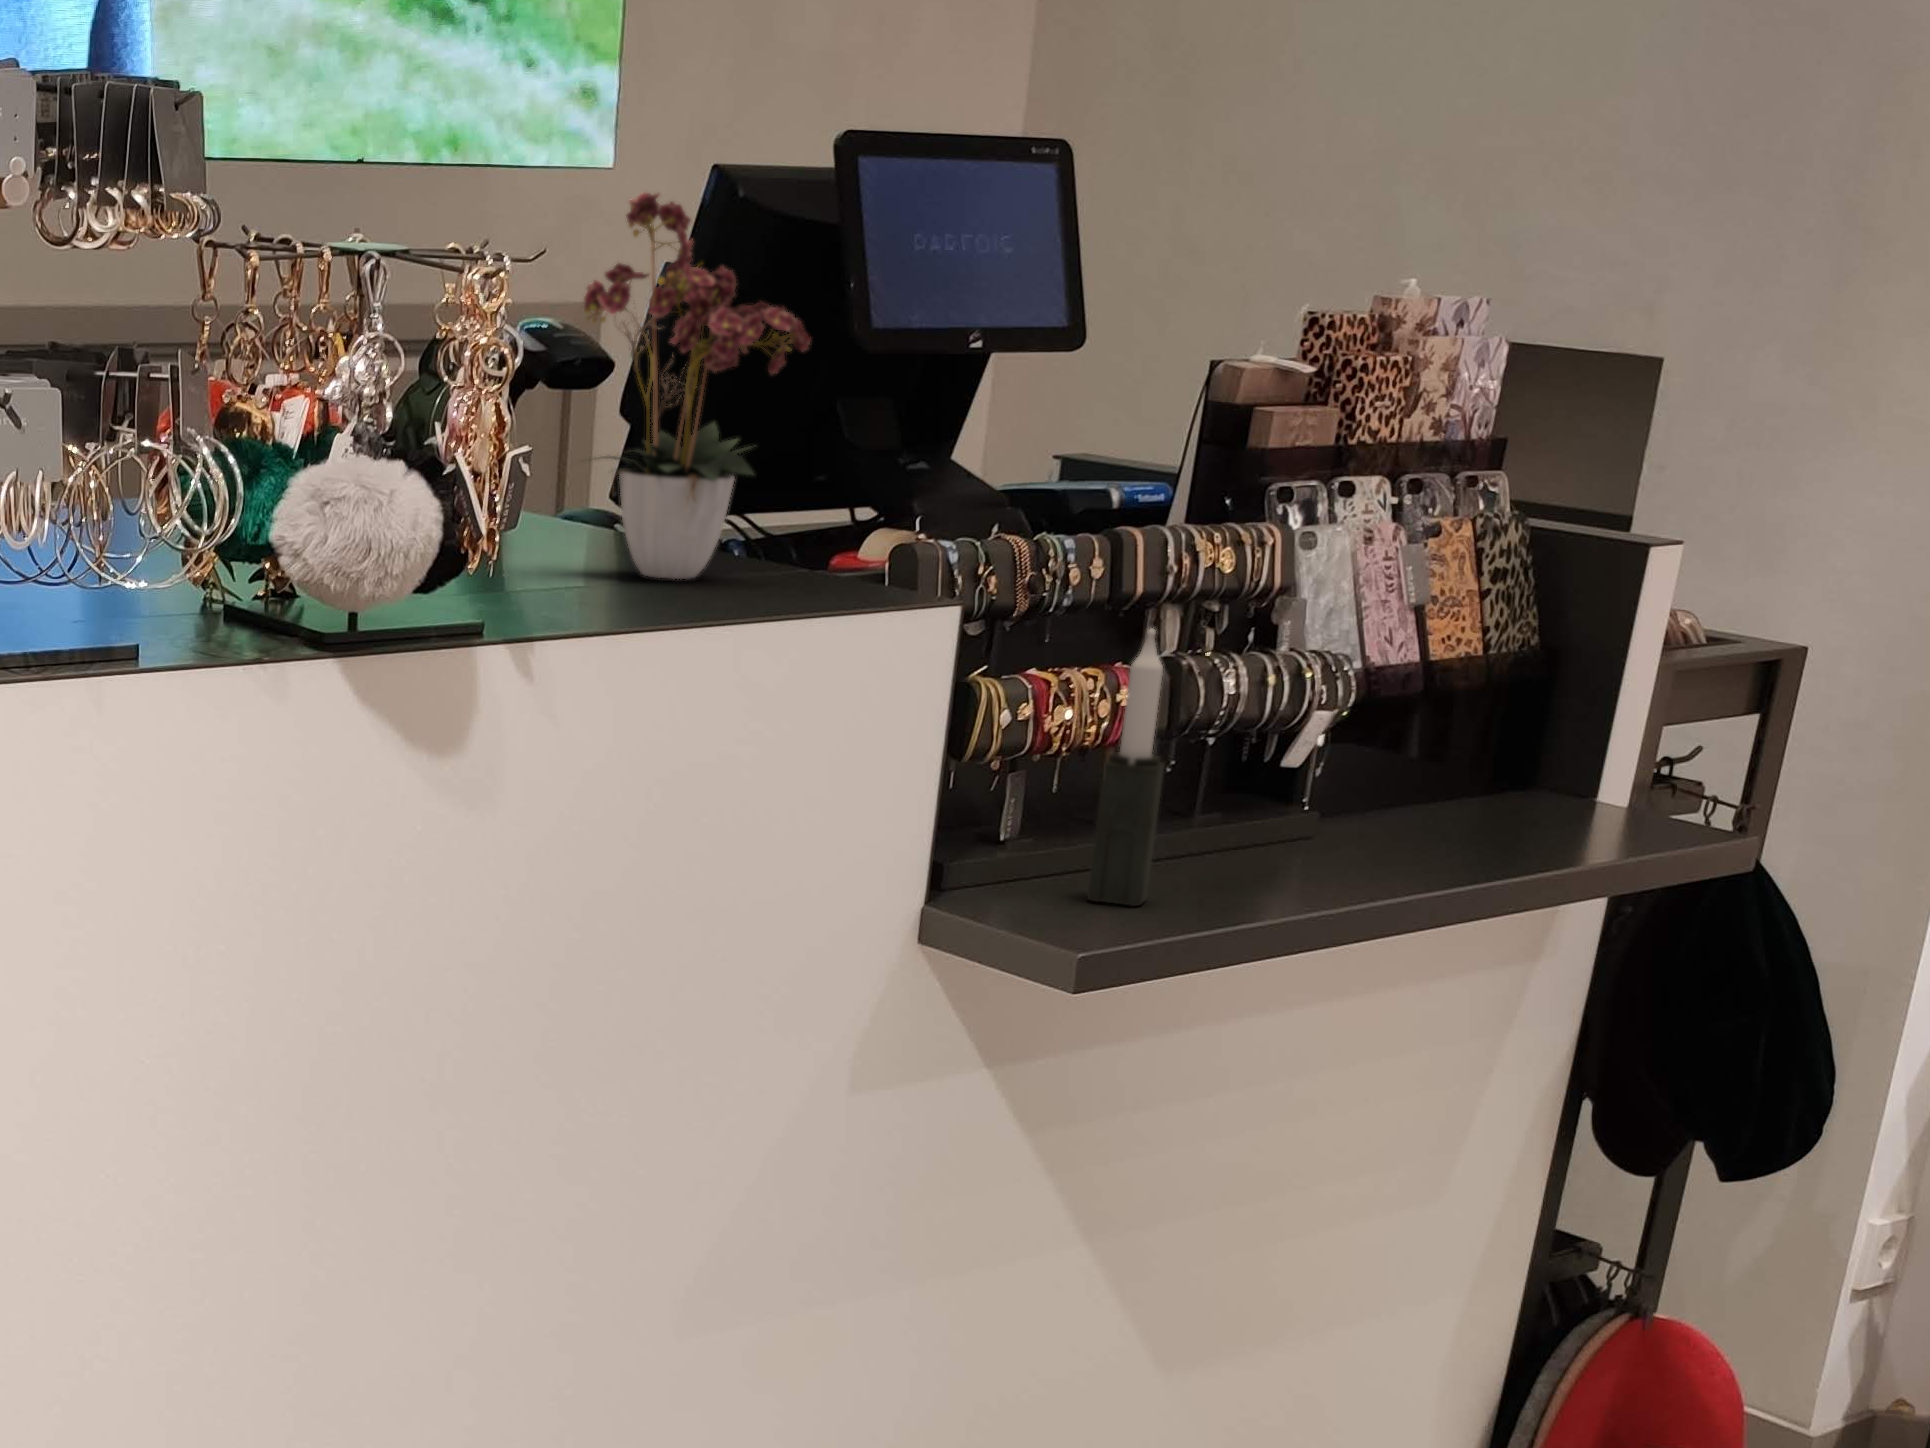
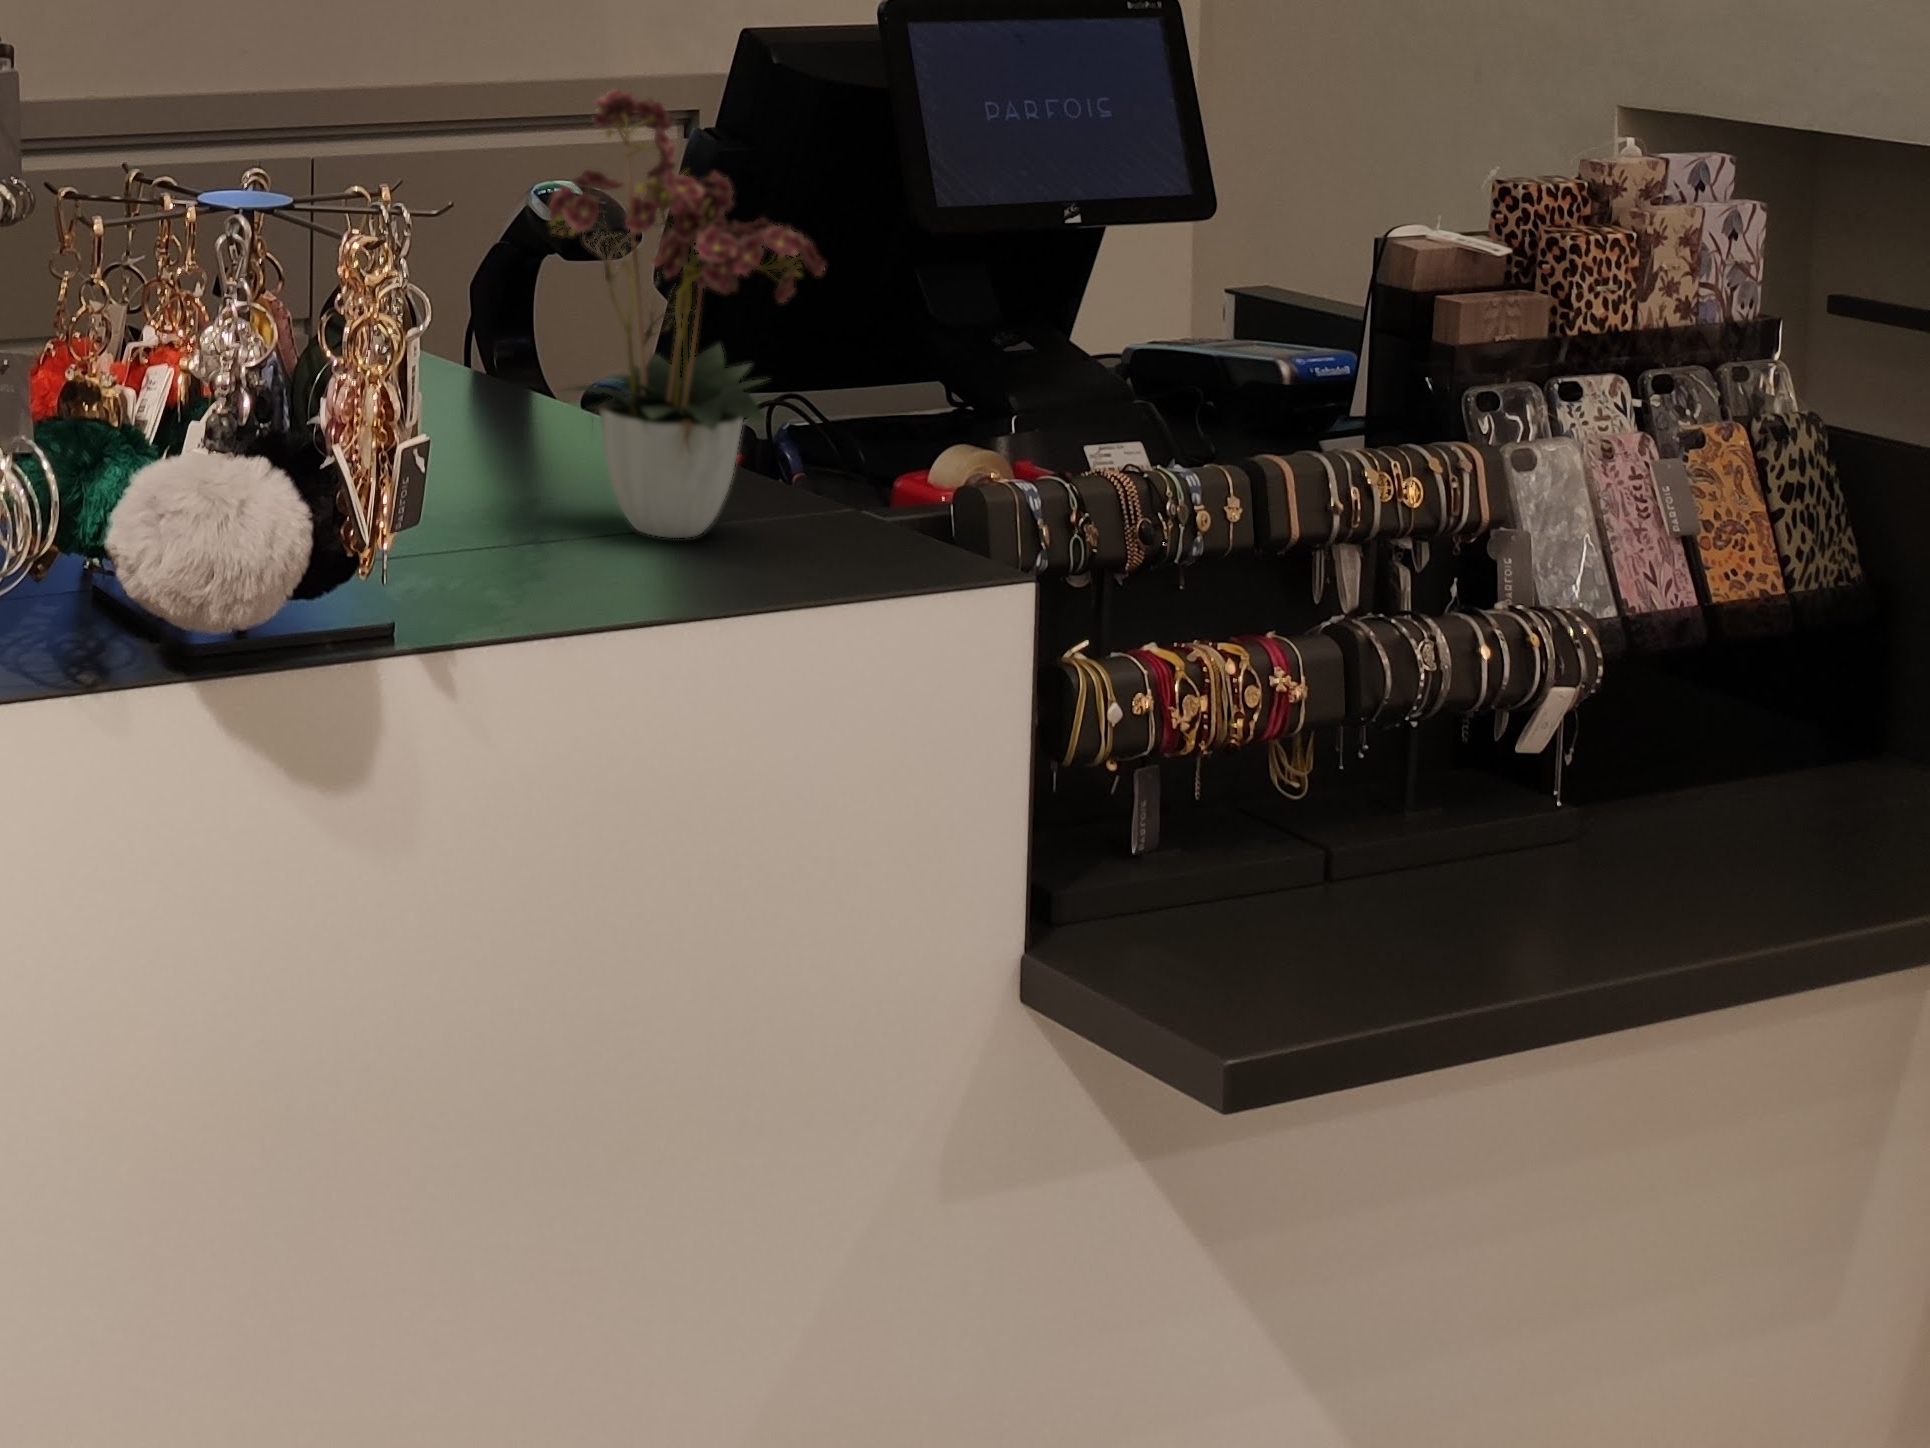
candle: present [1087,629,1164,906] -> none [1256,625,1349,992]

